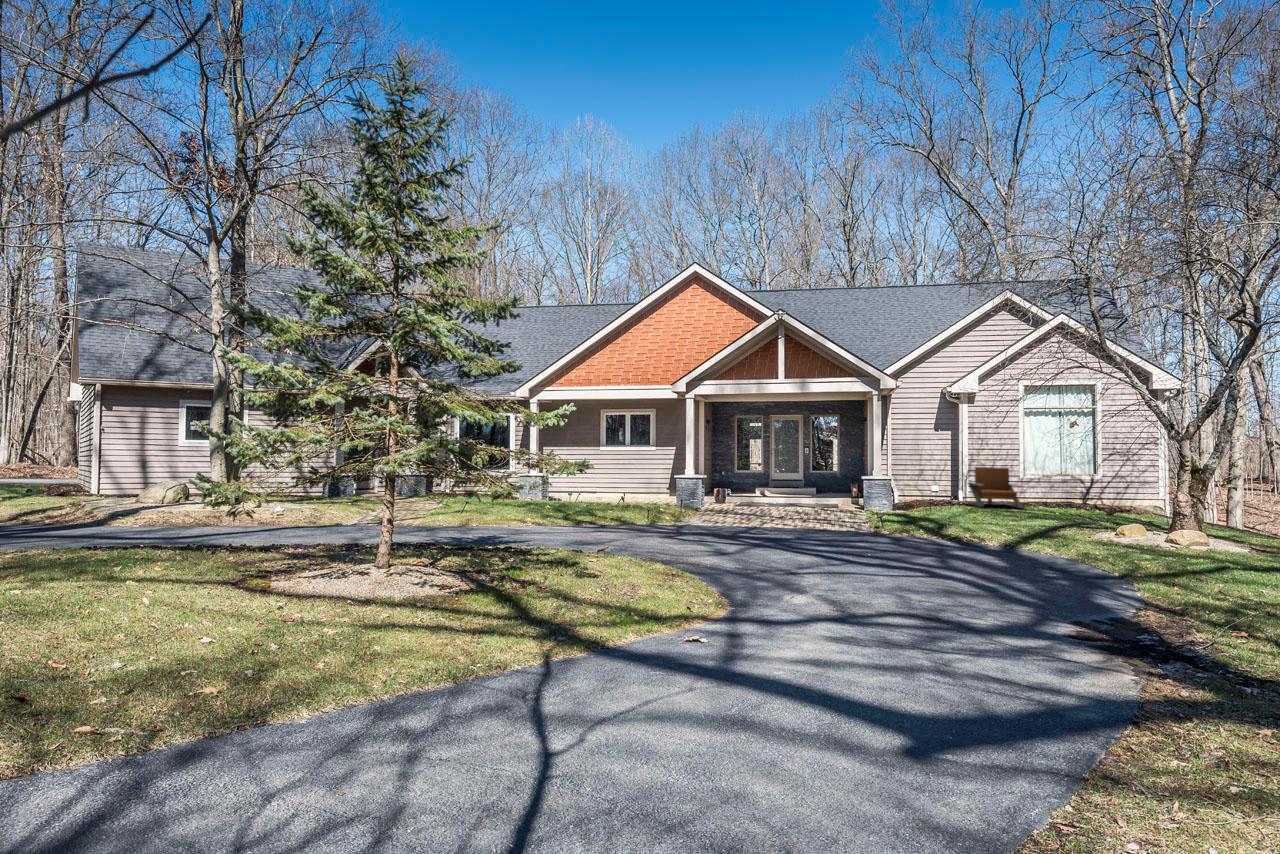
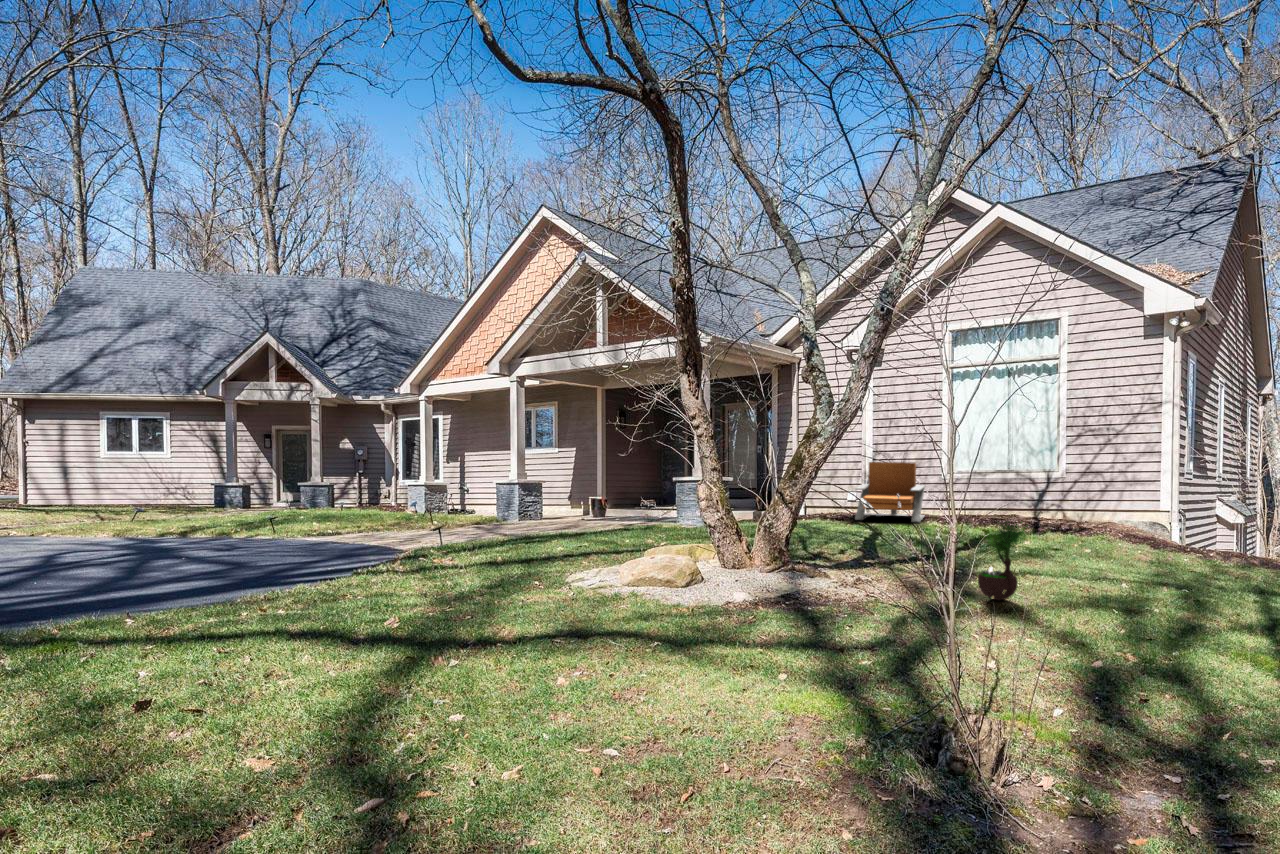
potted tree: none [1198,497,1234,546] -> present [978,521,1025,600]

